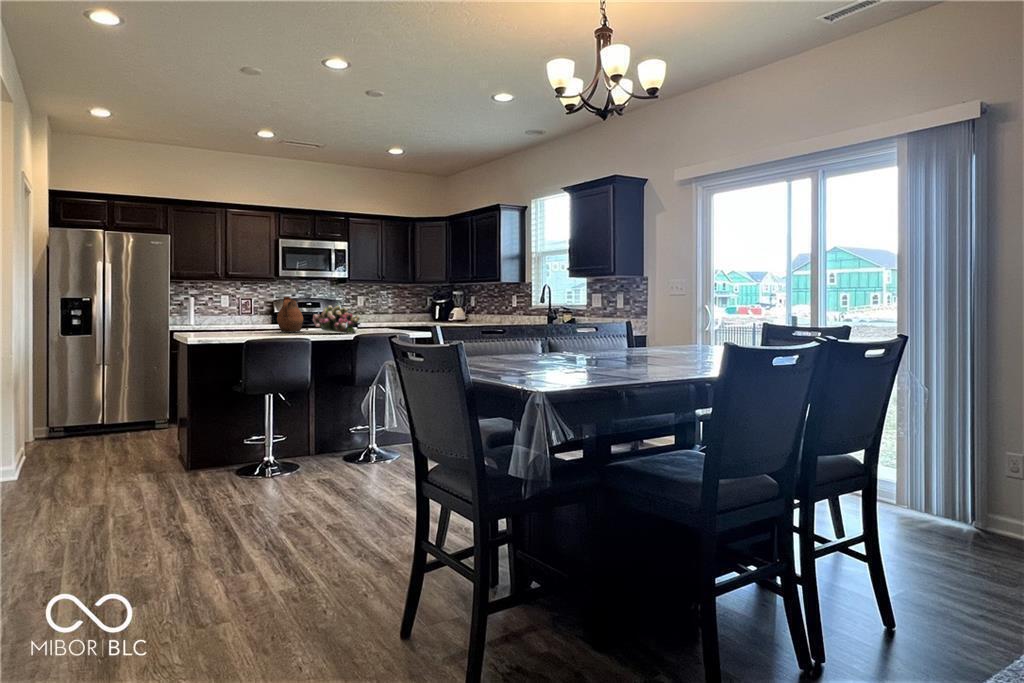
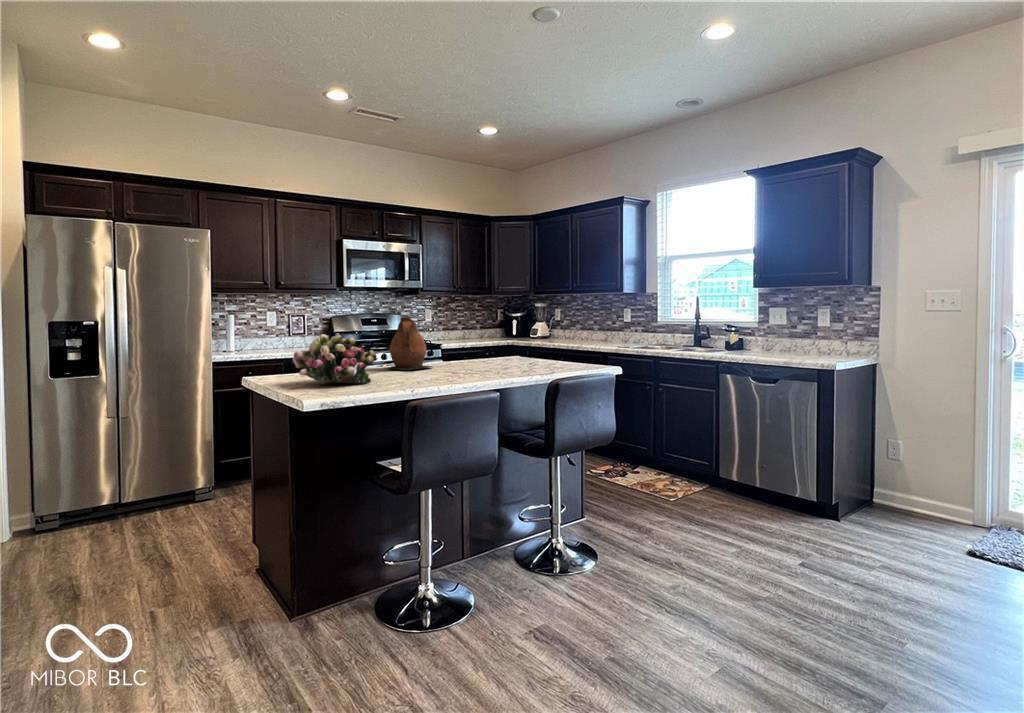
flower arrangement: present [313,306,359,334] -> present [292,334,375,383]

